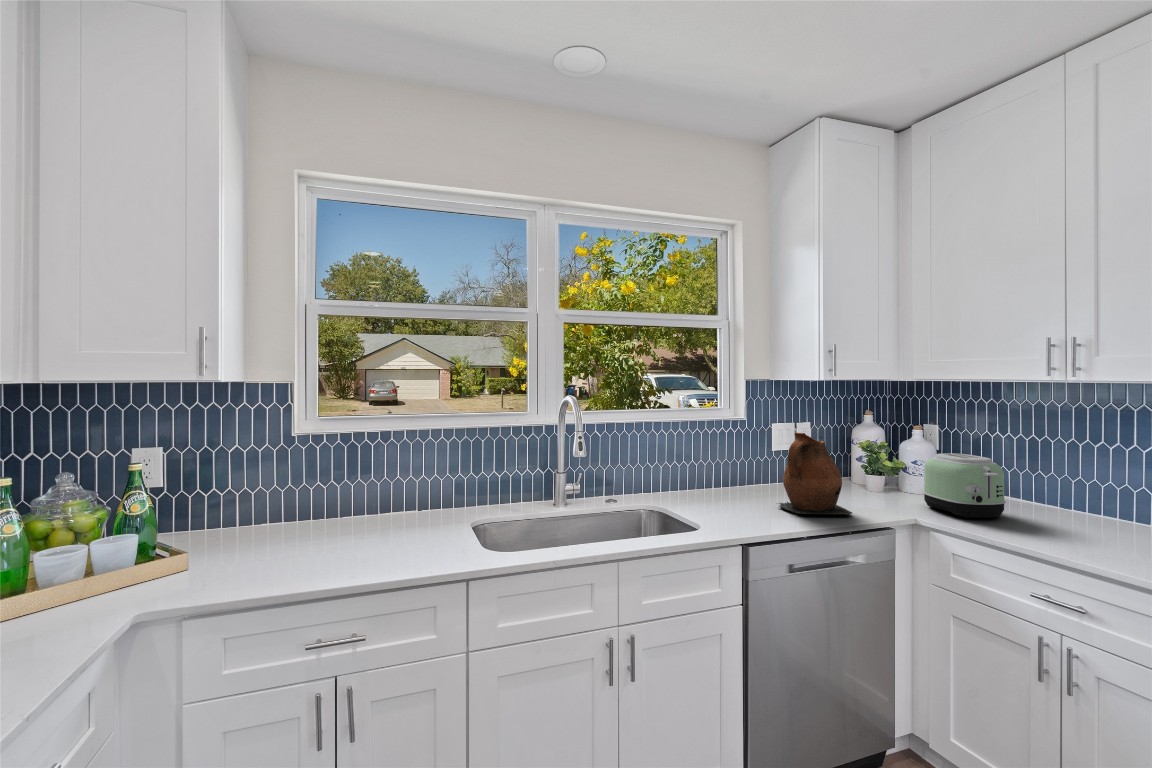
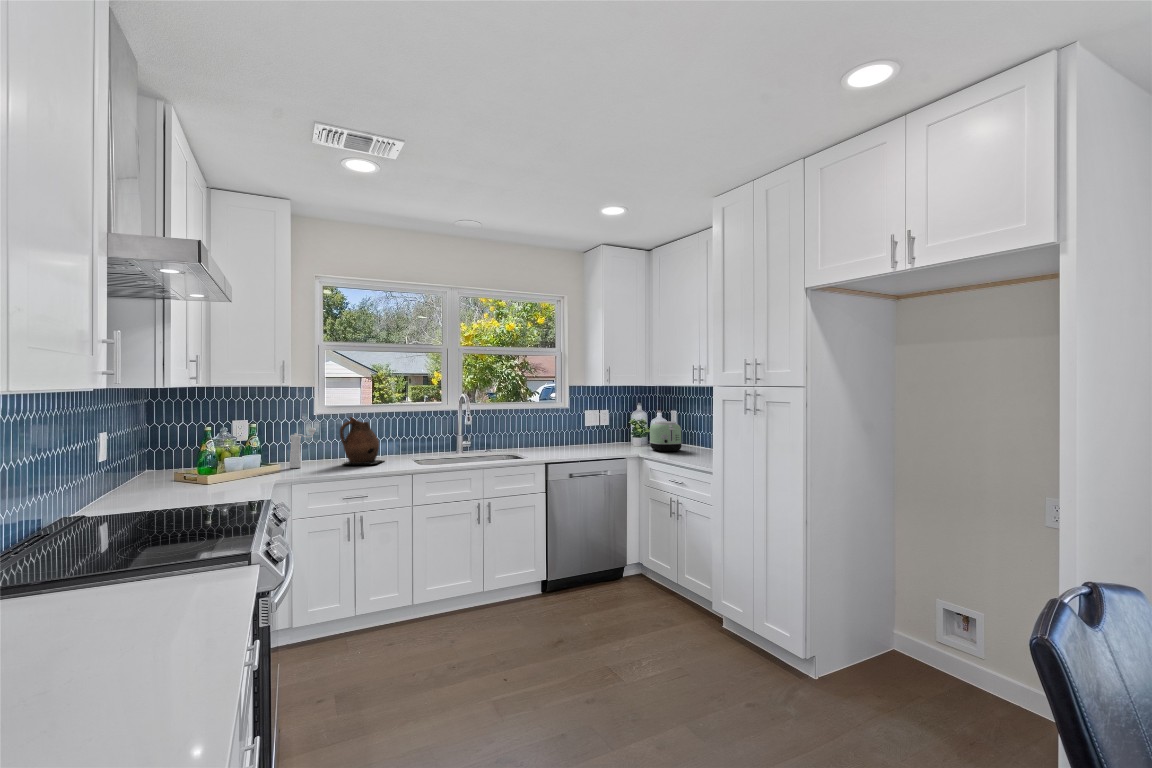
ceramic pitcher: present [779,432,852,516] -> present [340,417,383,464]
pepper mill: none [228,467,287,556] -> present [290,428,316,468]

